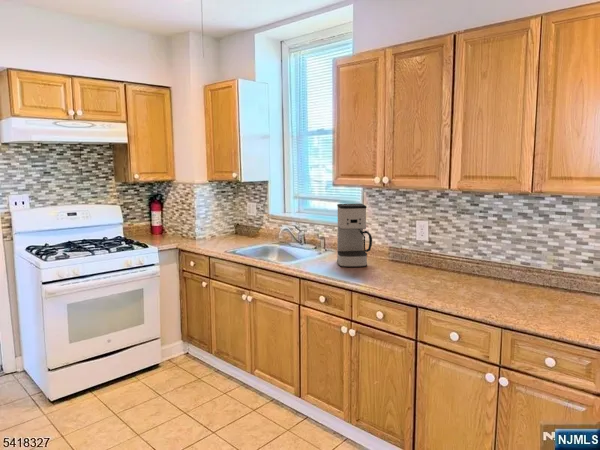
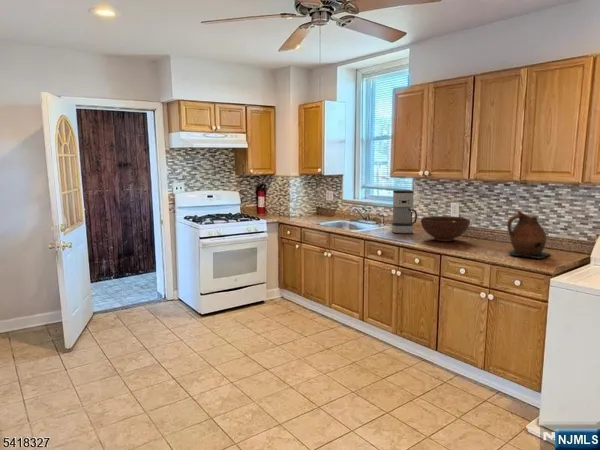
ceramic pitcher: none [516,238,577,316] -> present [507,211,550,259]
fruit bowl: none [380,242,451,281] -> present [421,216,470,241]

